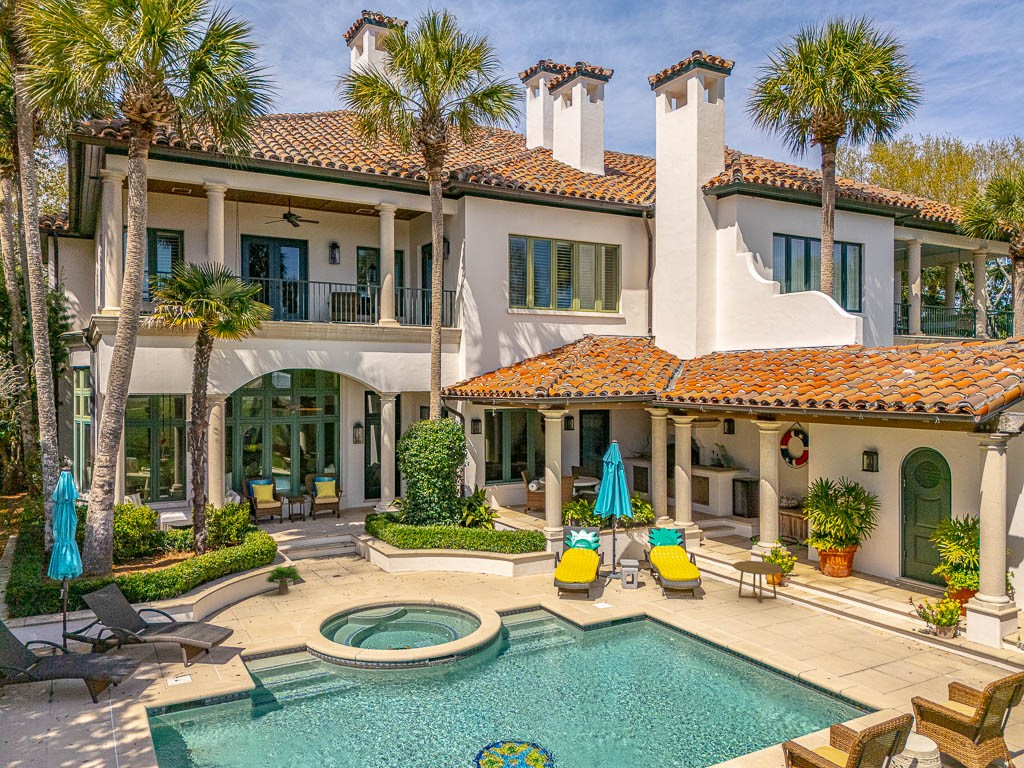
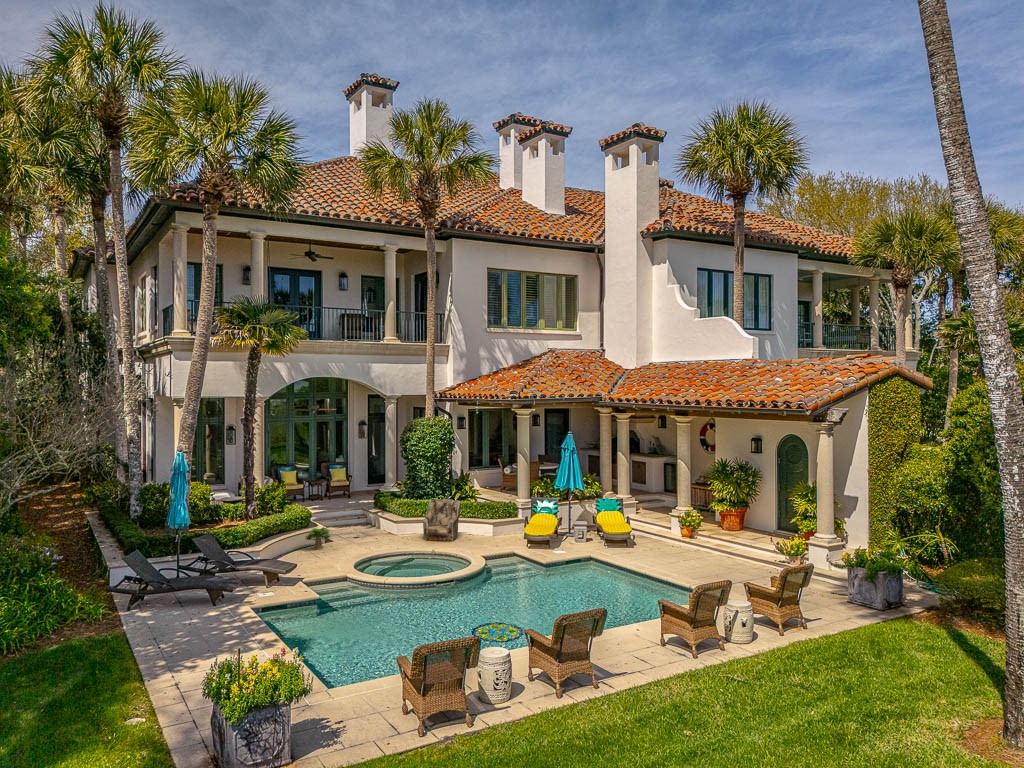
armchair: none [422,526,472,585] -> present [423,499,461,542]
round table: present [733,561,783,603] -> none [656,521,693,551]

